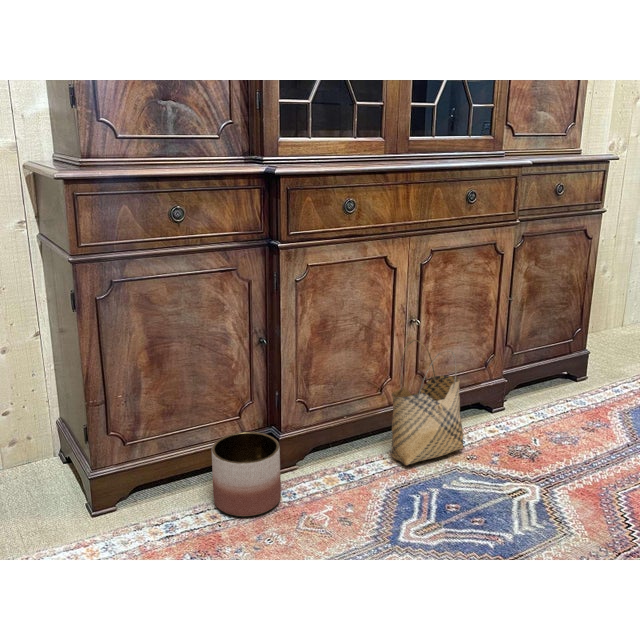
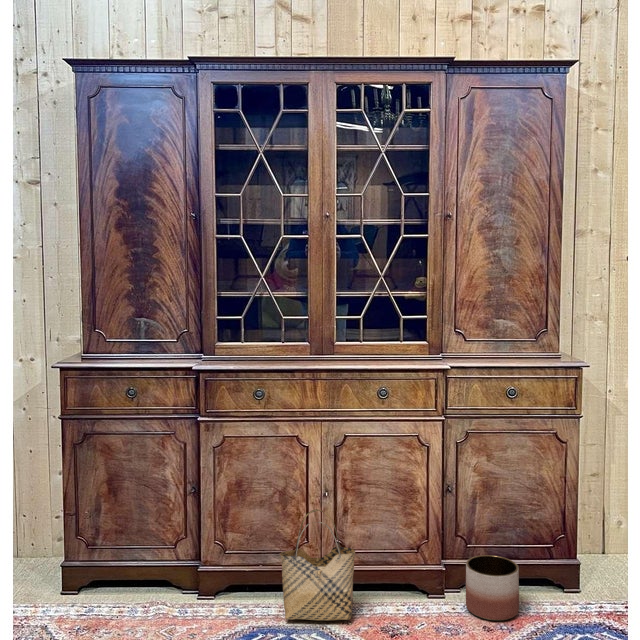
planter: present [212,432,281,516] -> present [466,555,519,621]

